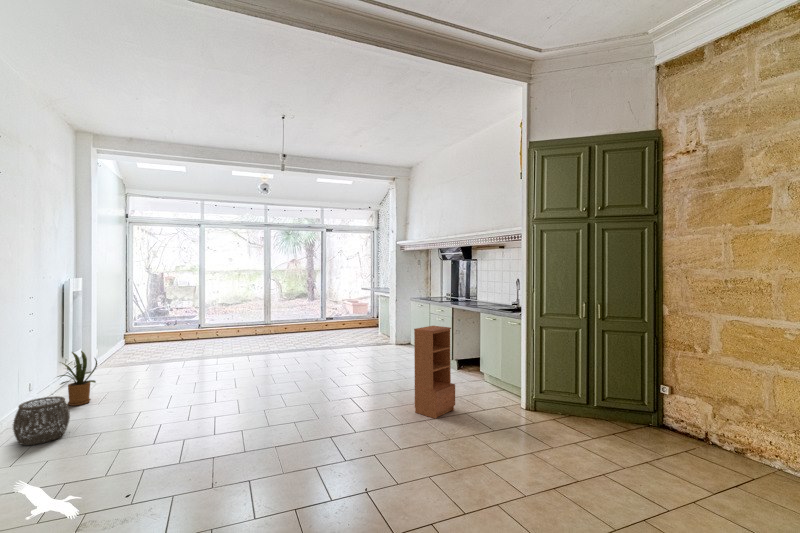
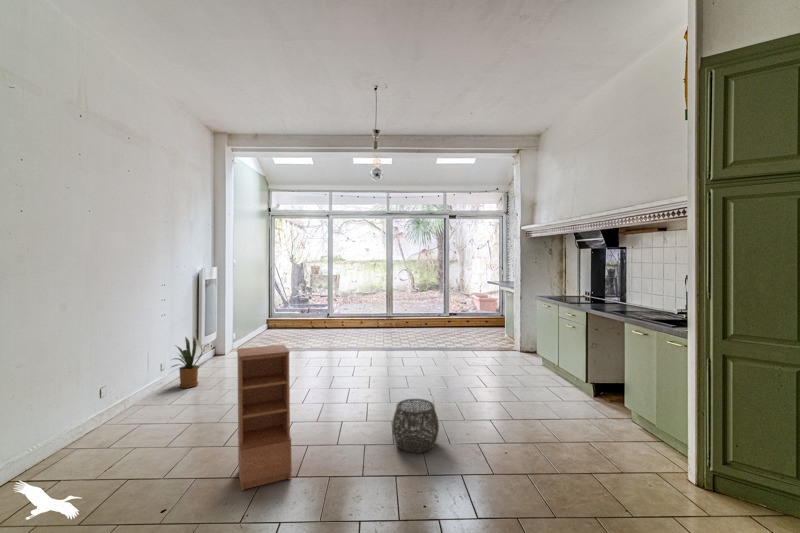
bookcase: present [414,326,455,419] -> present [237,345,291,491]
woven basket: present [13,396,70,445] -> present [392,399,439,453]

